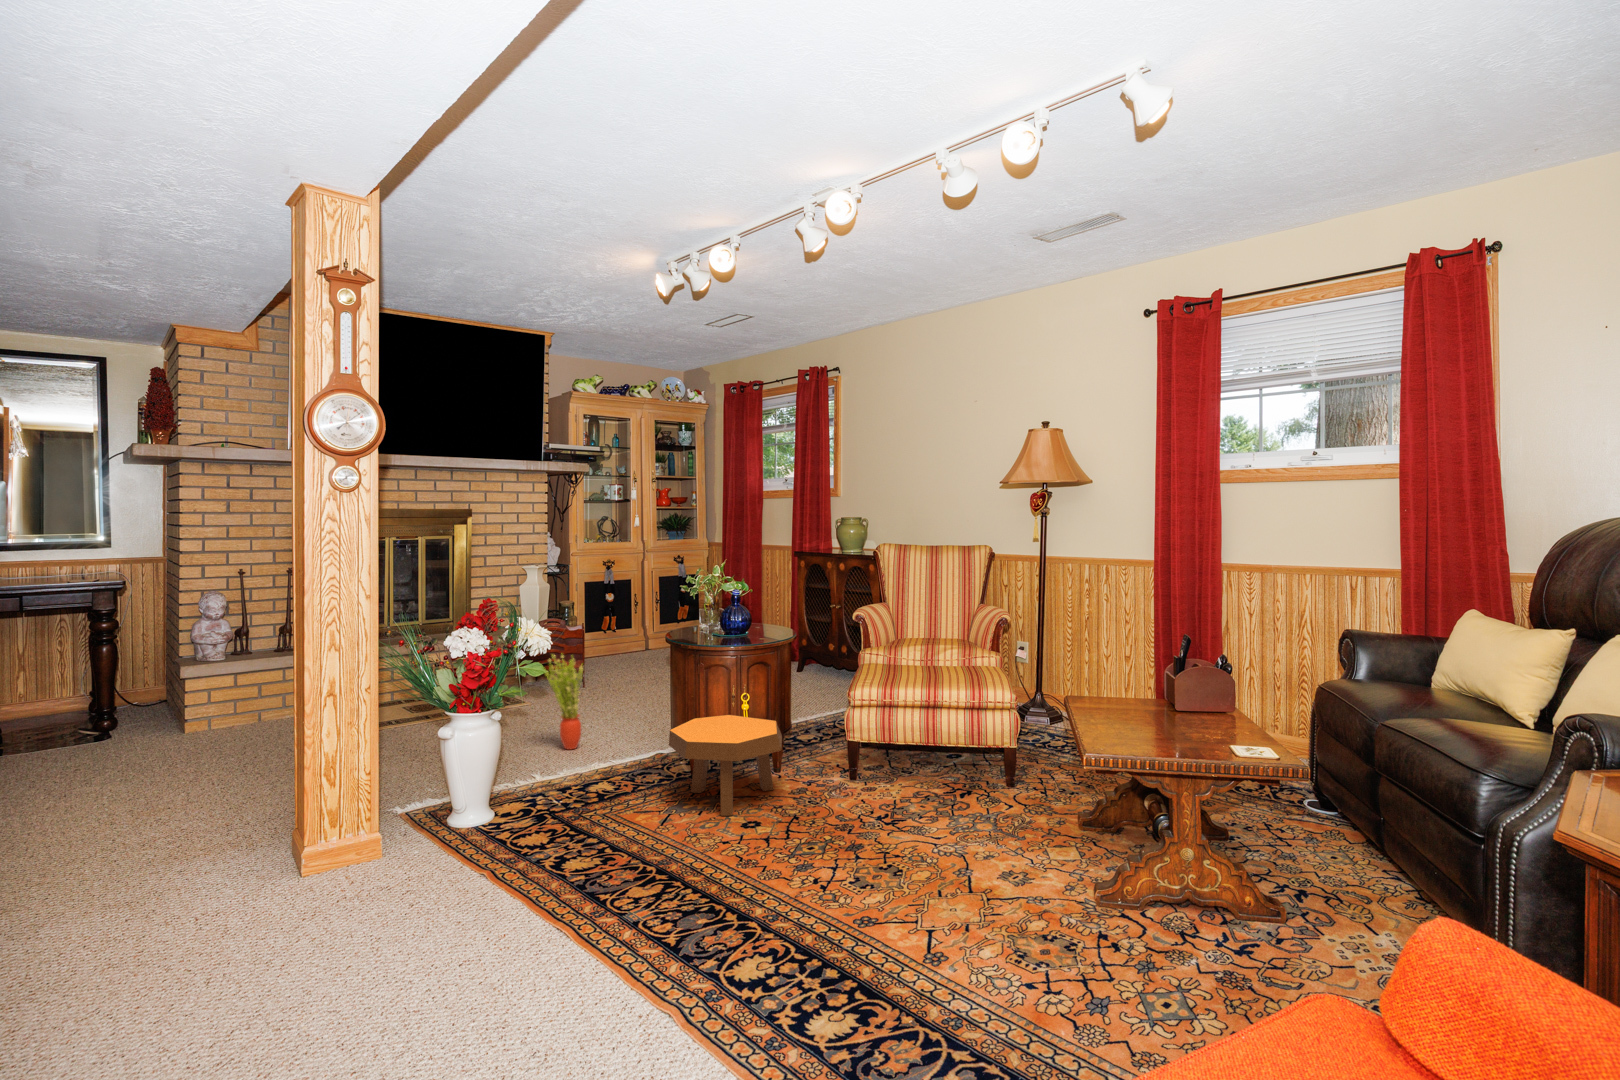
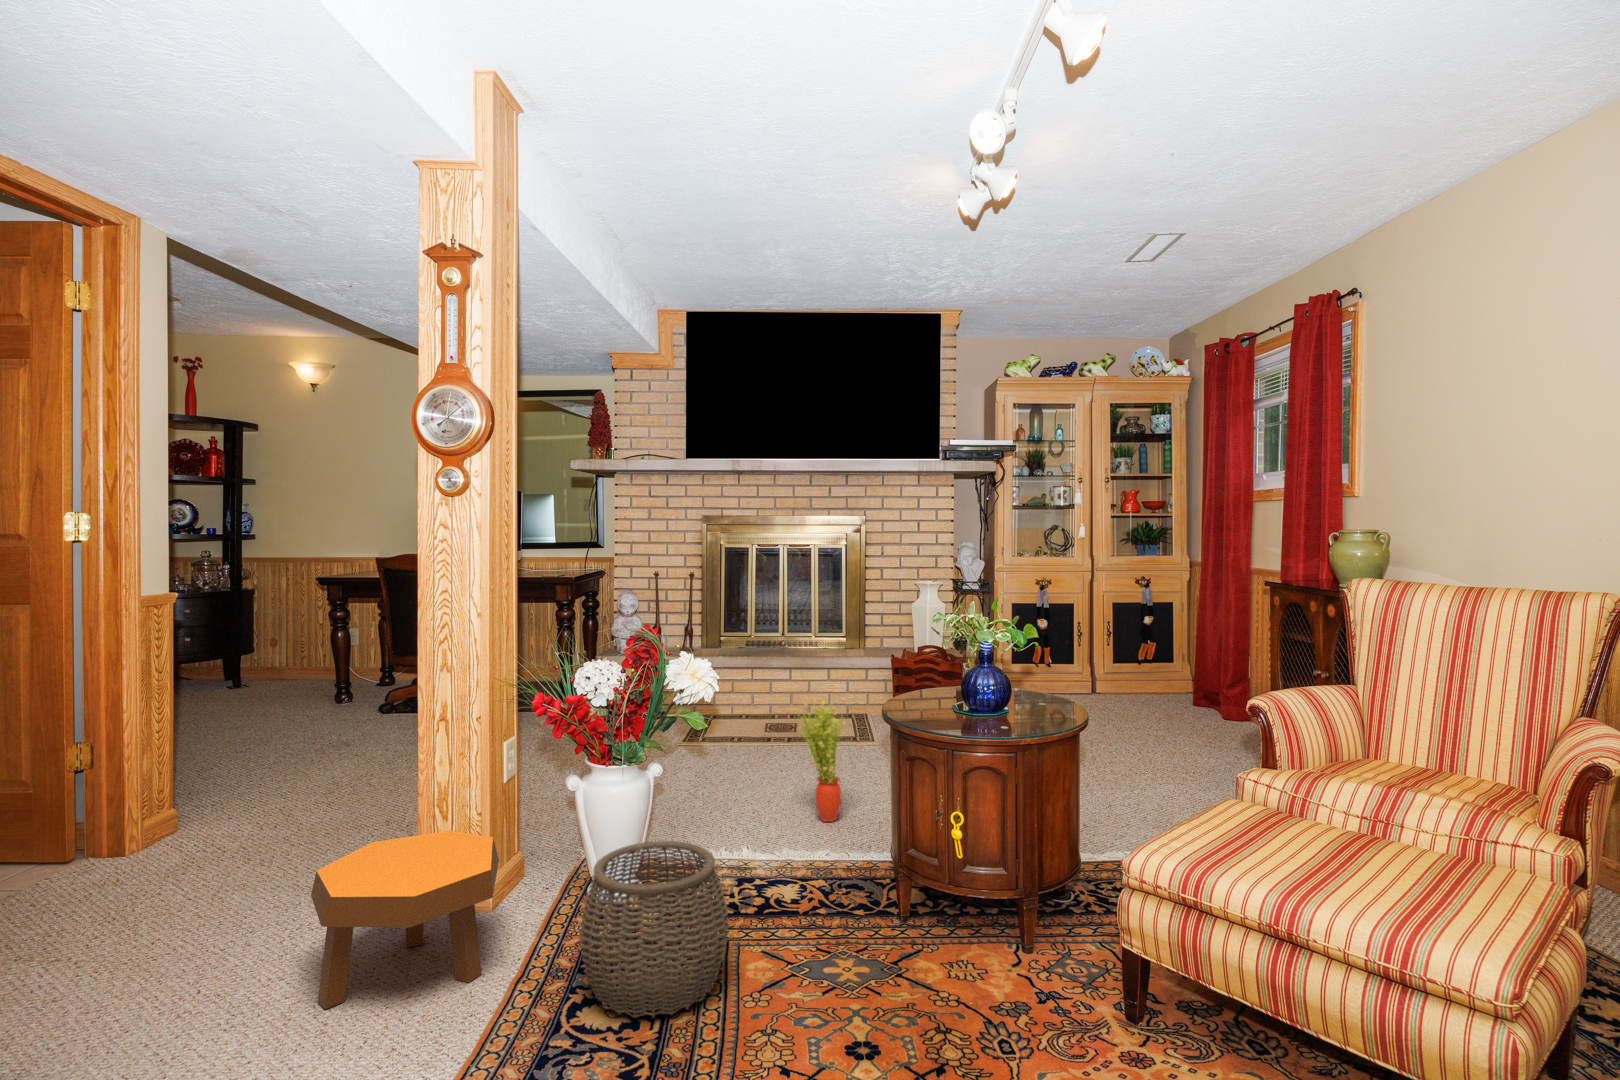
footstool: present [669,715,782,816] -> present [311,831,499,1009]
woven basket: none [540,745,650,863] -> present [579,841,729,1018]

